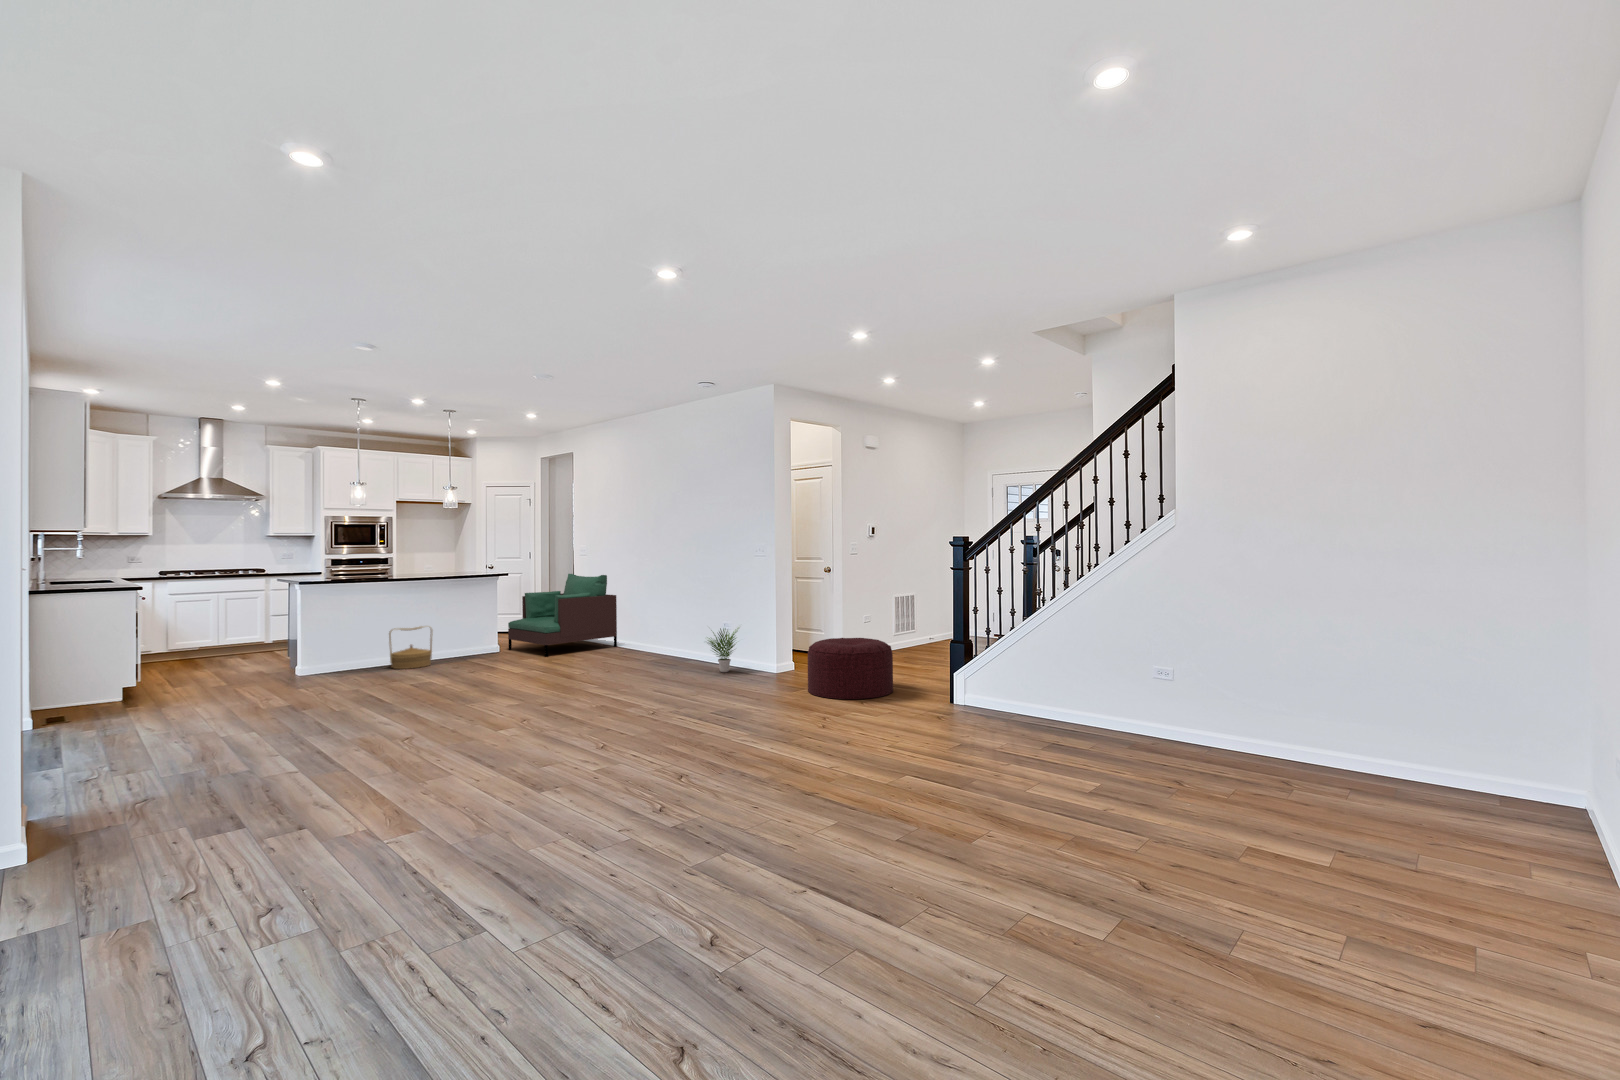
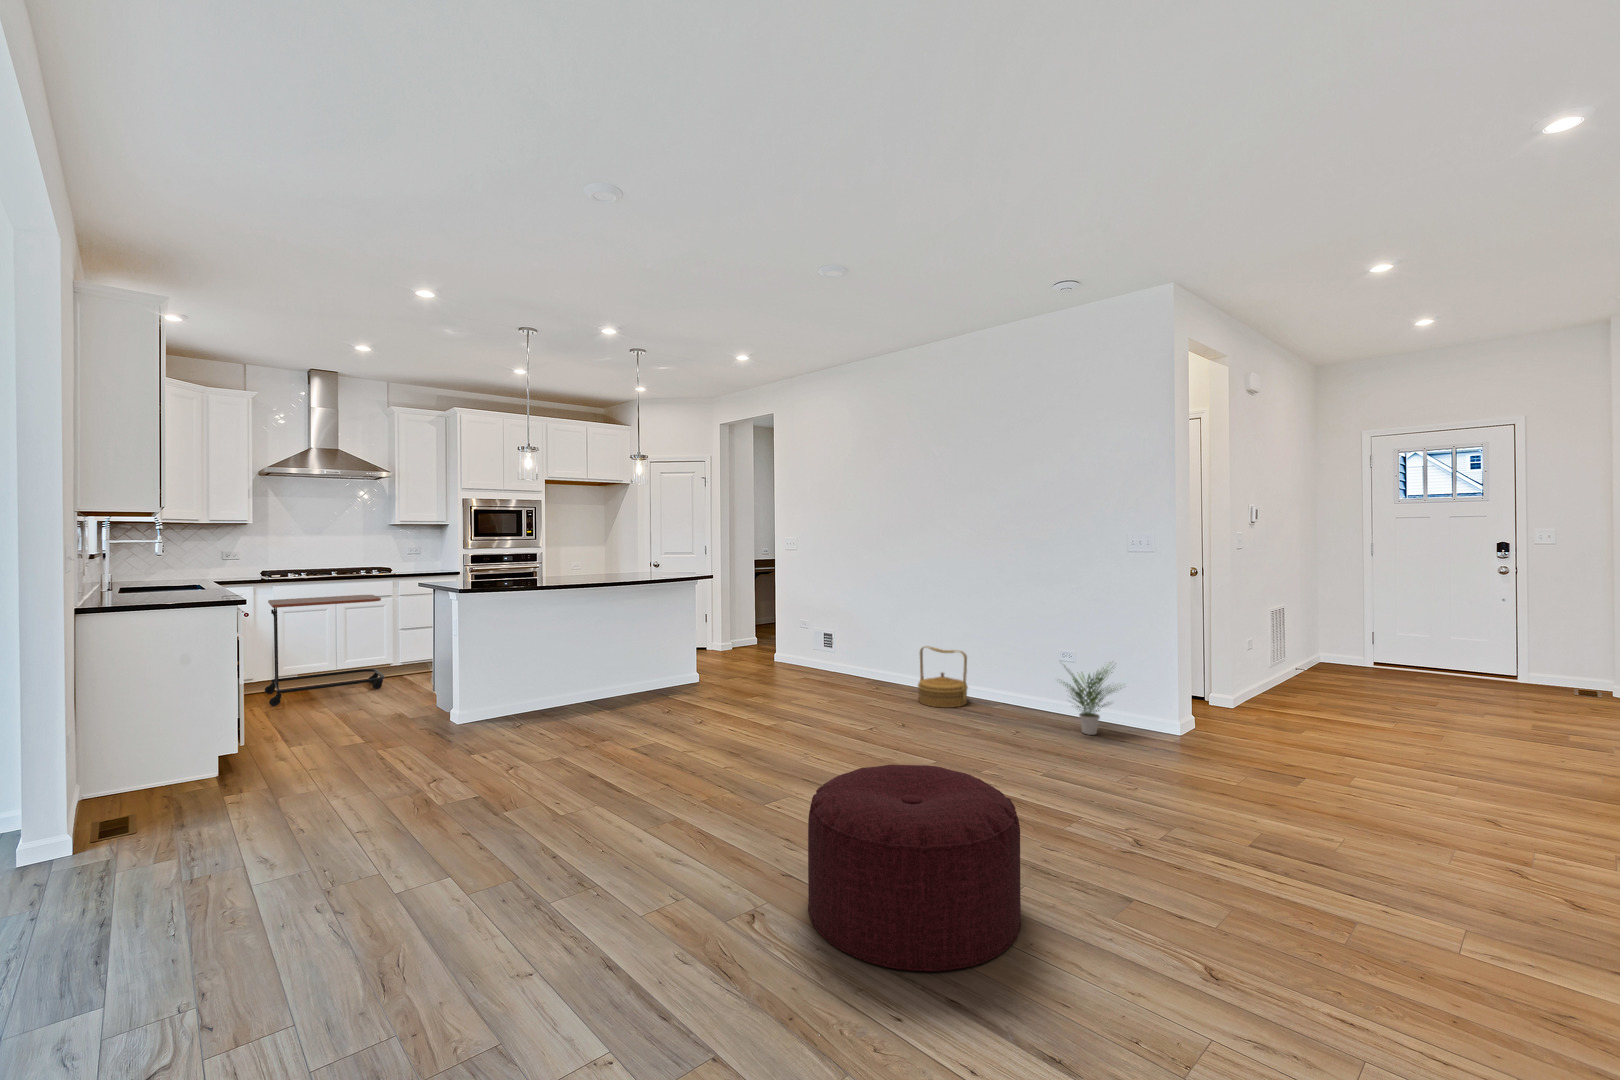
armchair: present [508,574,617,657] -> none [710,575,853,694]
side table: none [161,589,255,668] -> present [265,595,385,706]
woven basket: present [389,626,432,669] -> present [918,646,968,708]
ottoman: present [808,638,893,699] -> present [808,765,1021,972]

